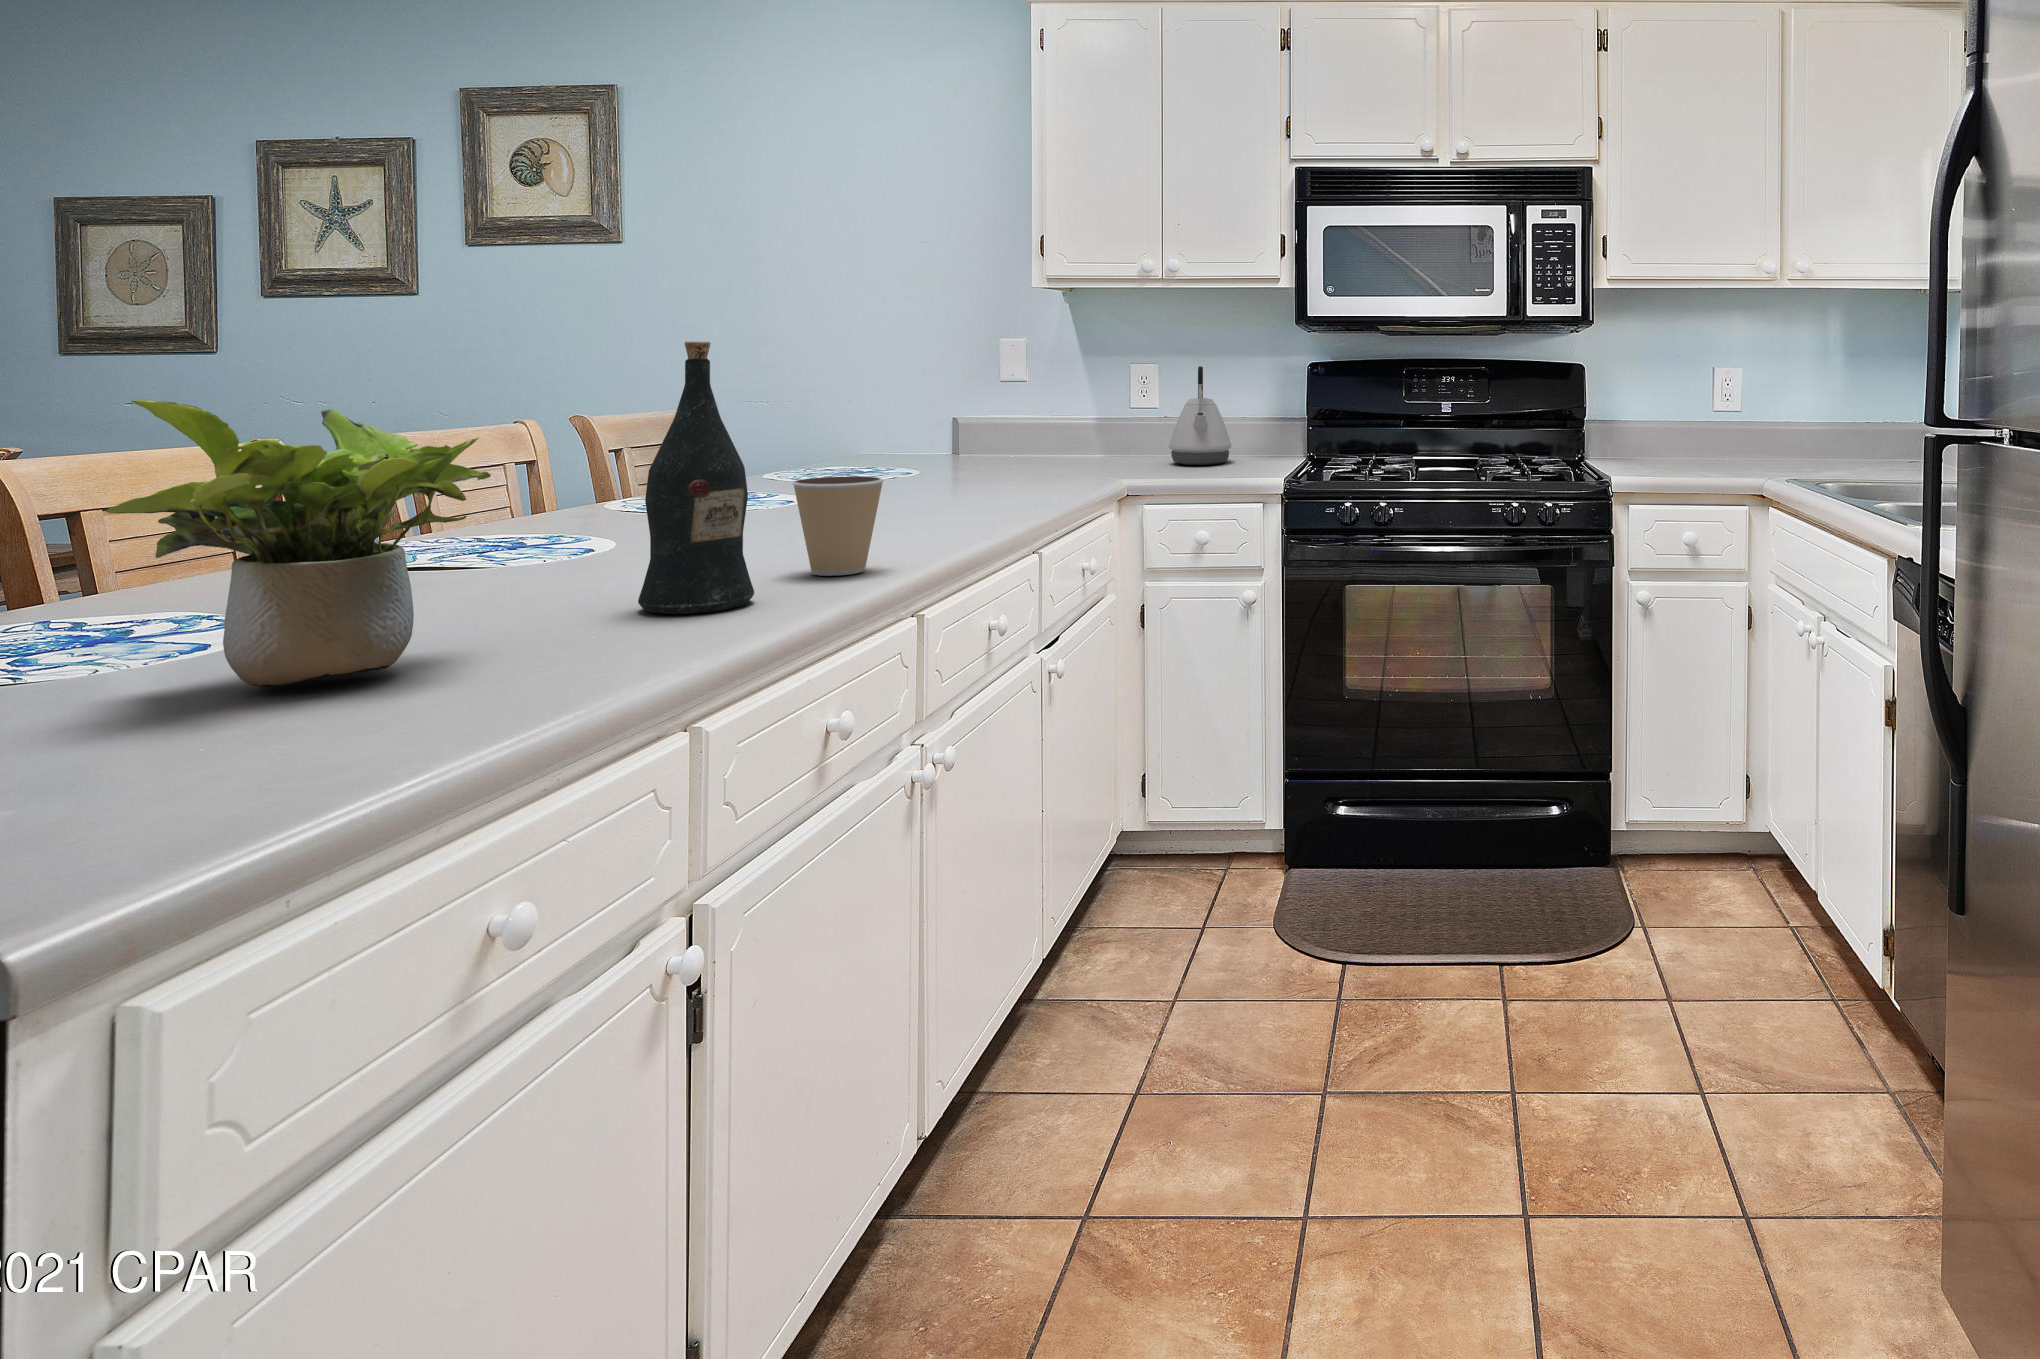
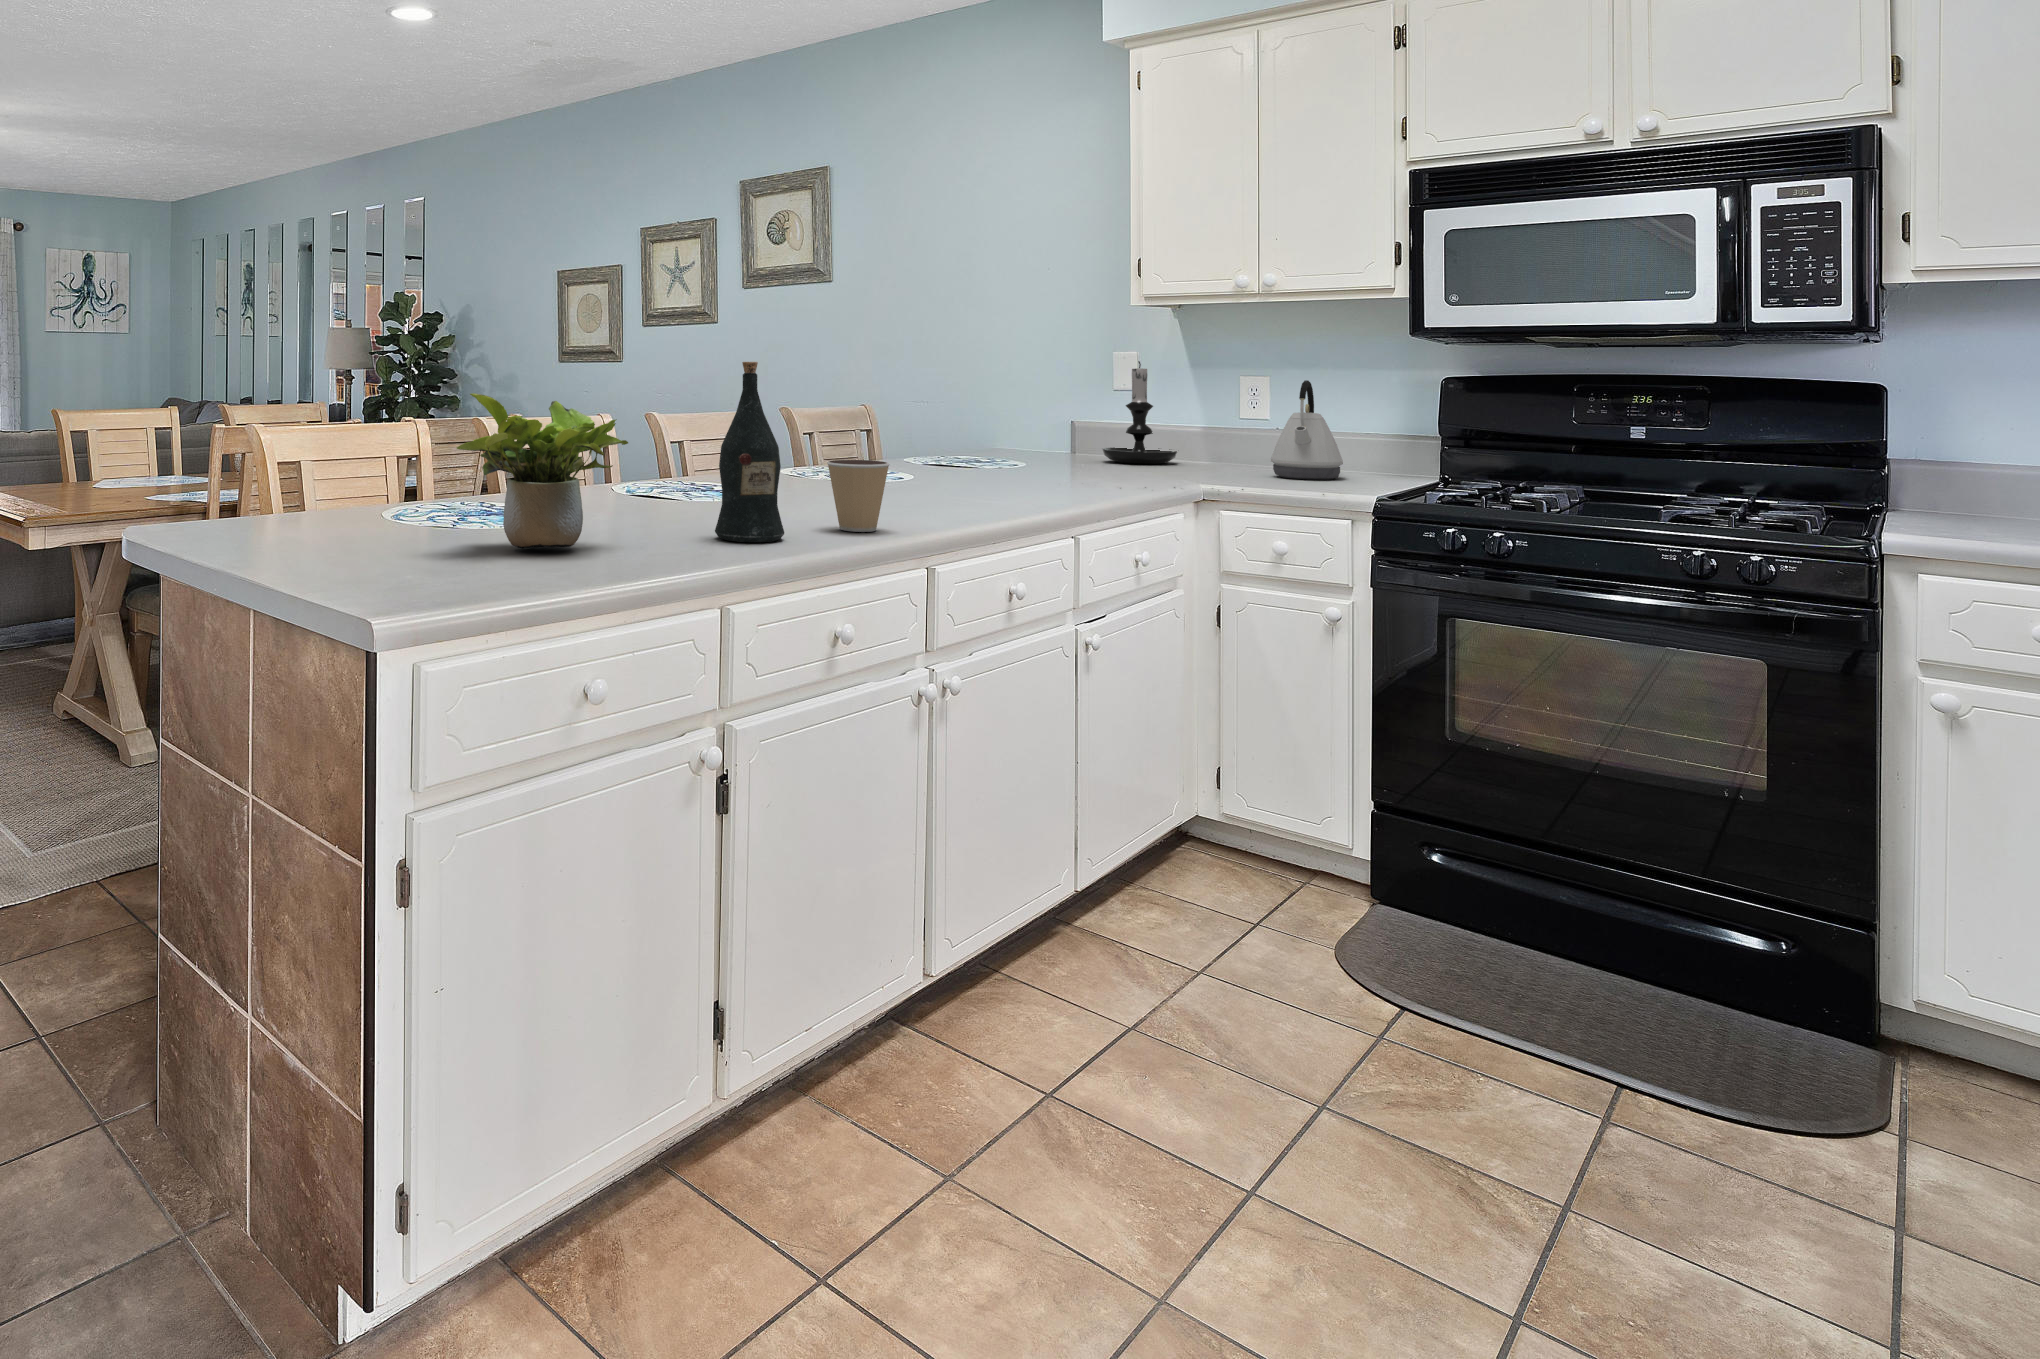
candle holder: none [990,347,1068,459] -> present [1102,361,1177,464]

